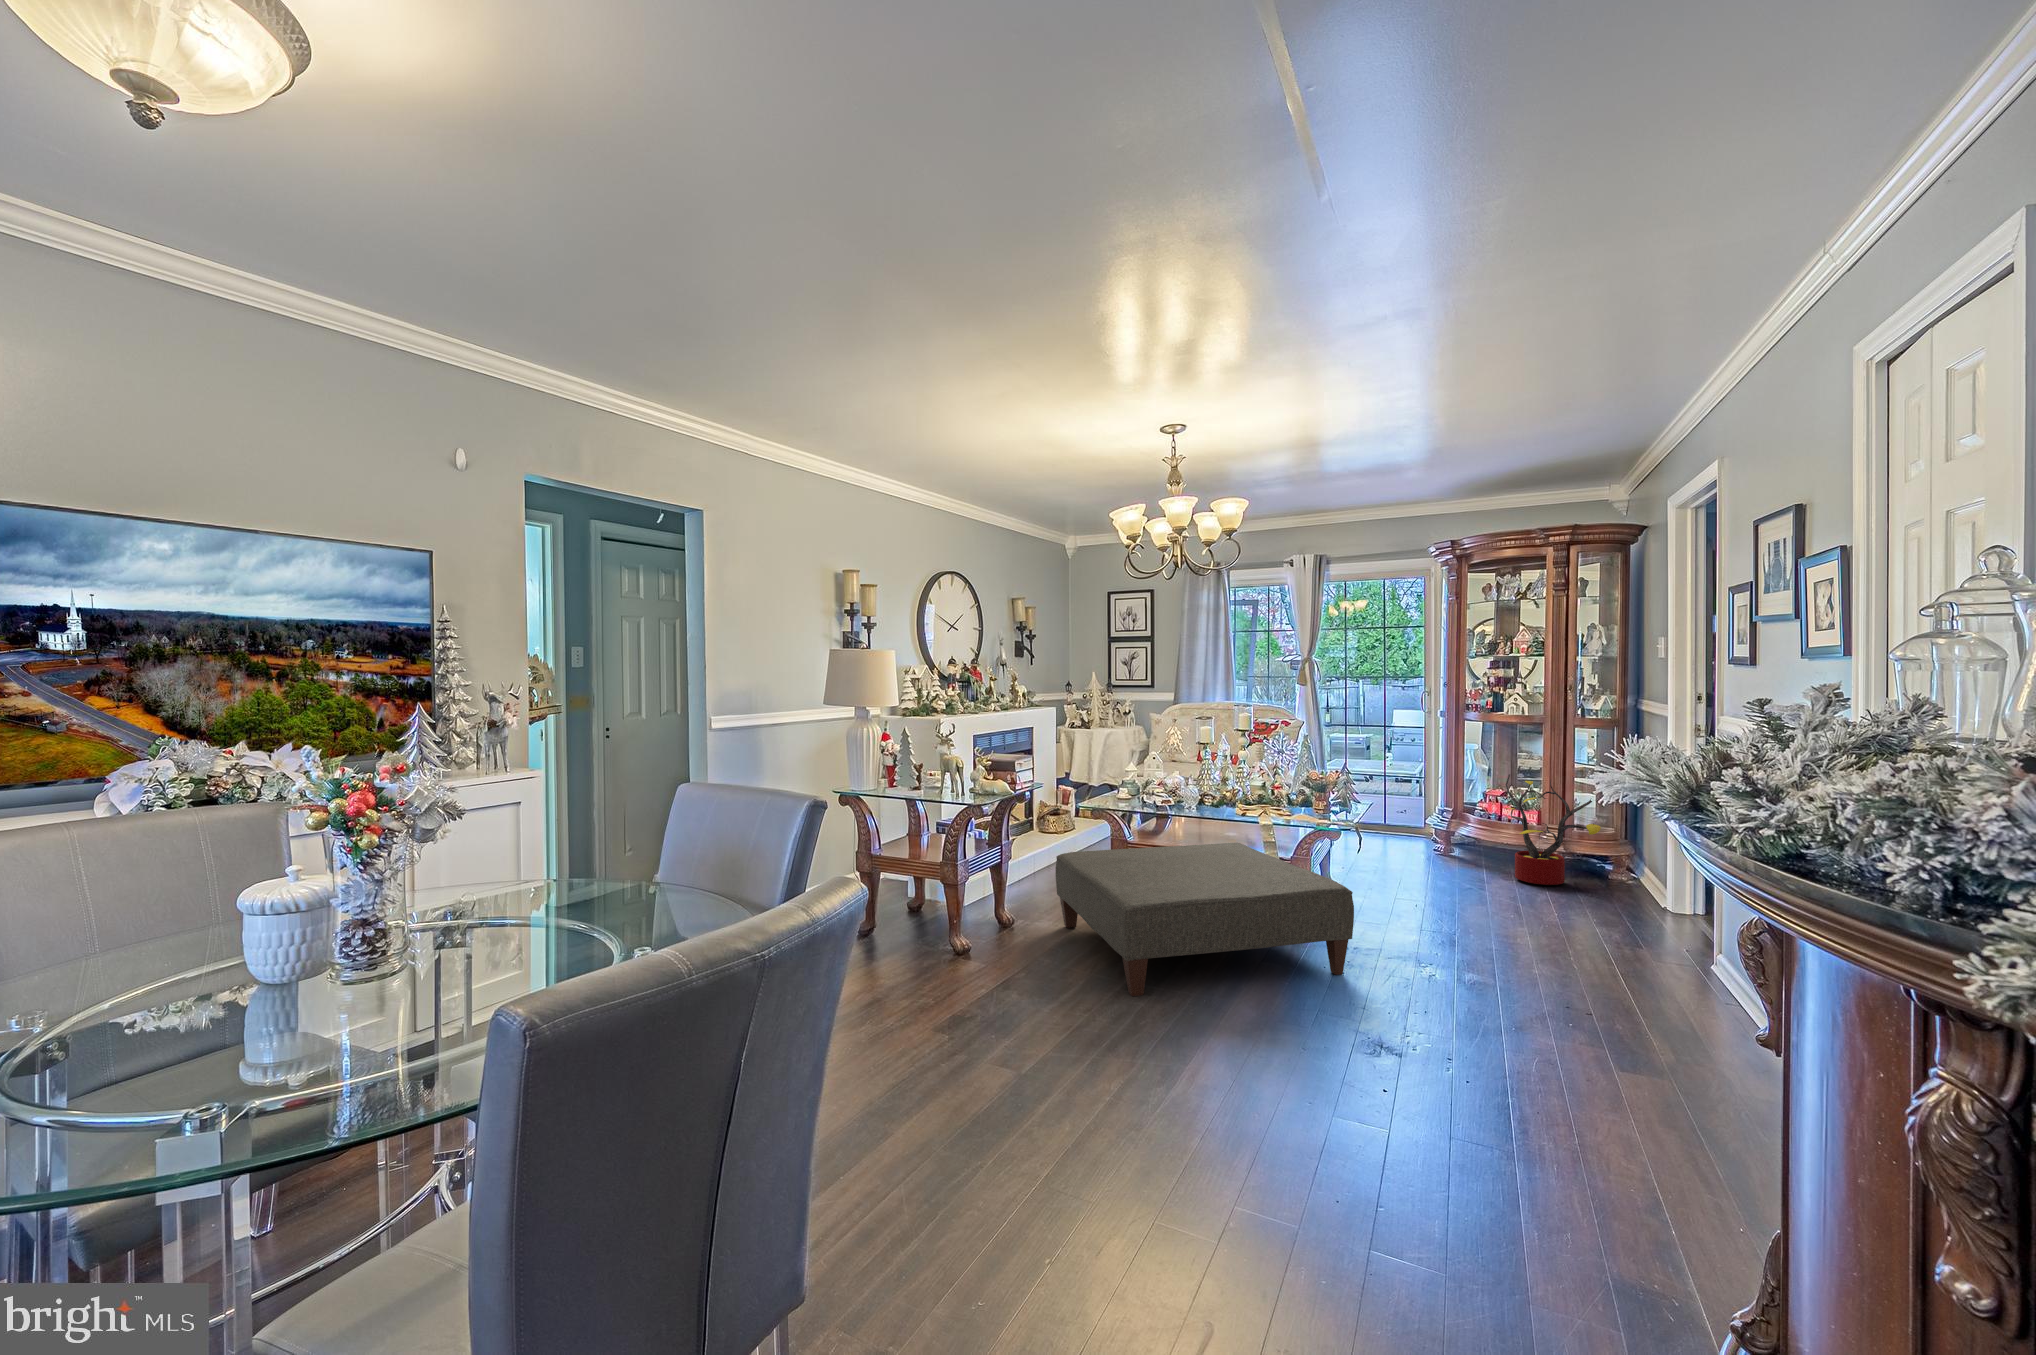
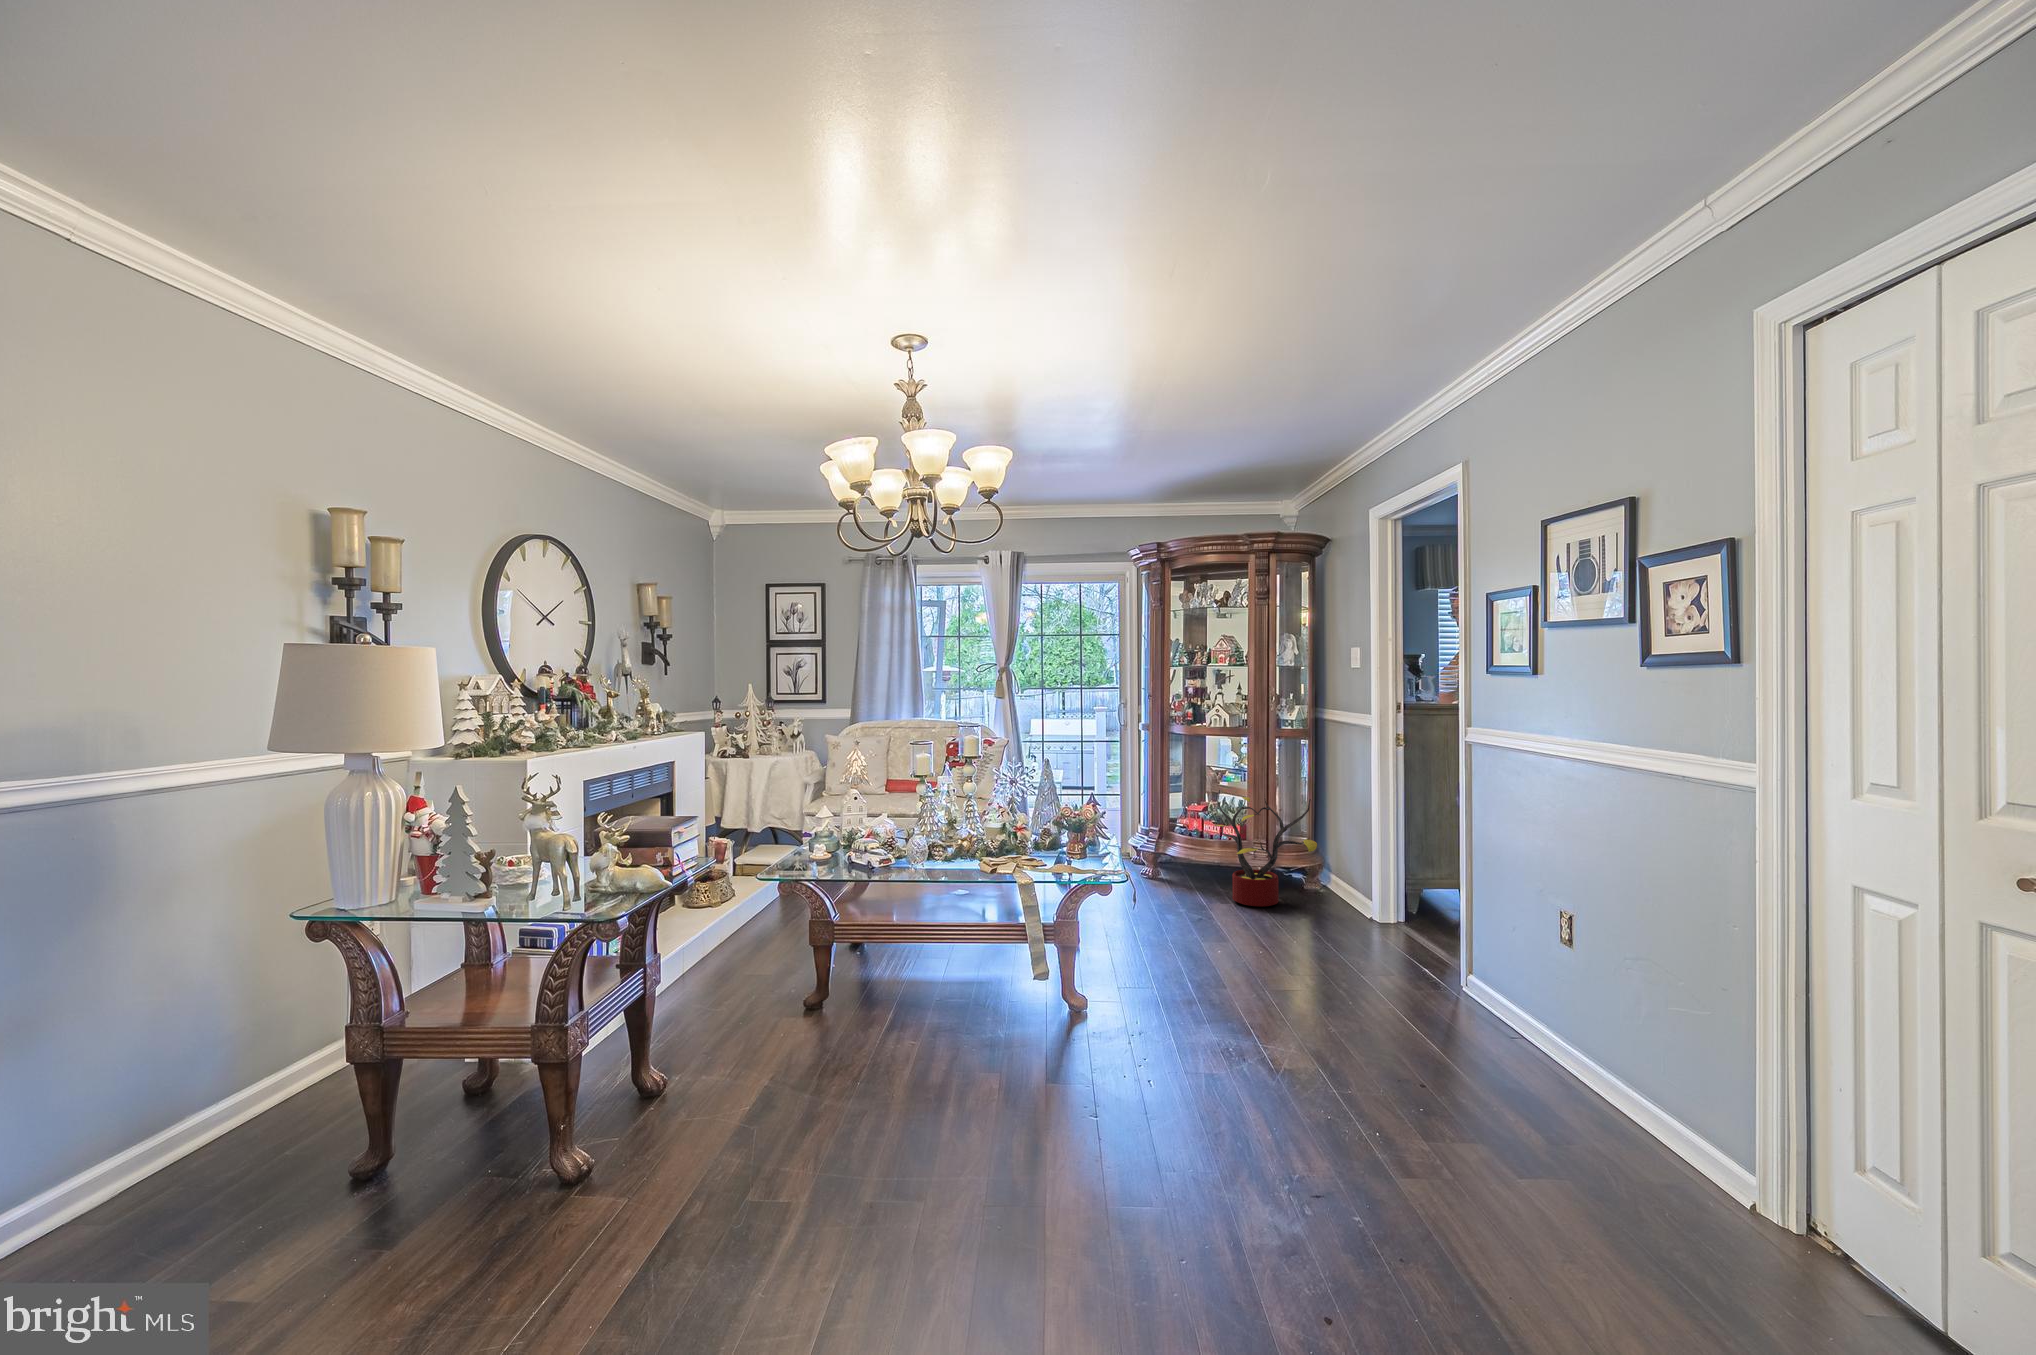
ottoman: present [1056,843,1354,996] -> none [732,911,1172,1233]

